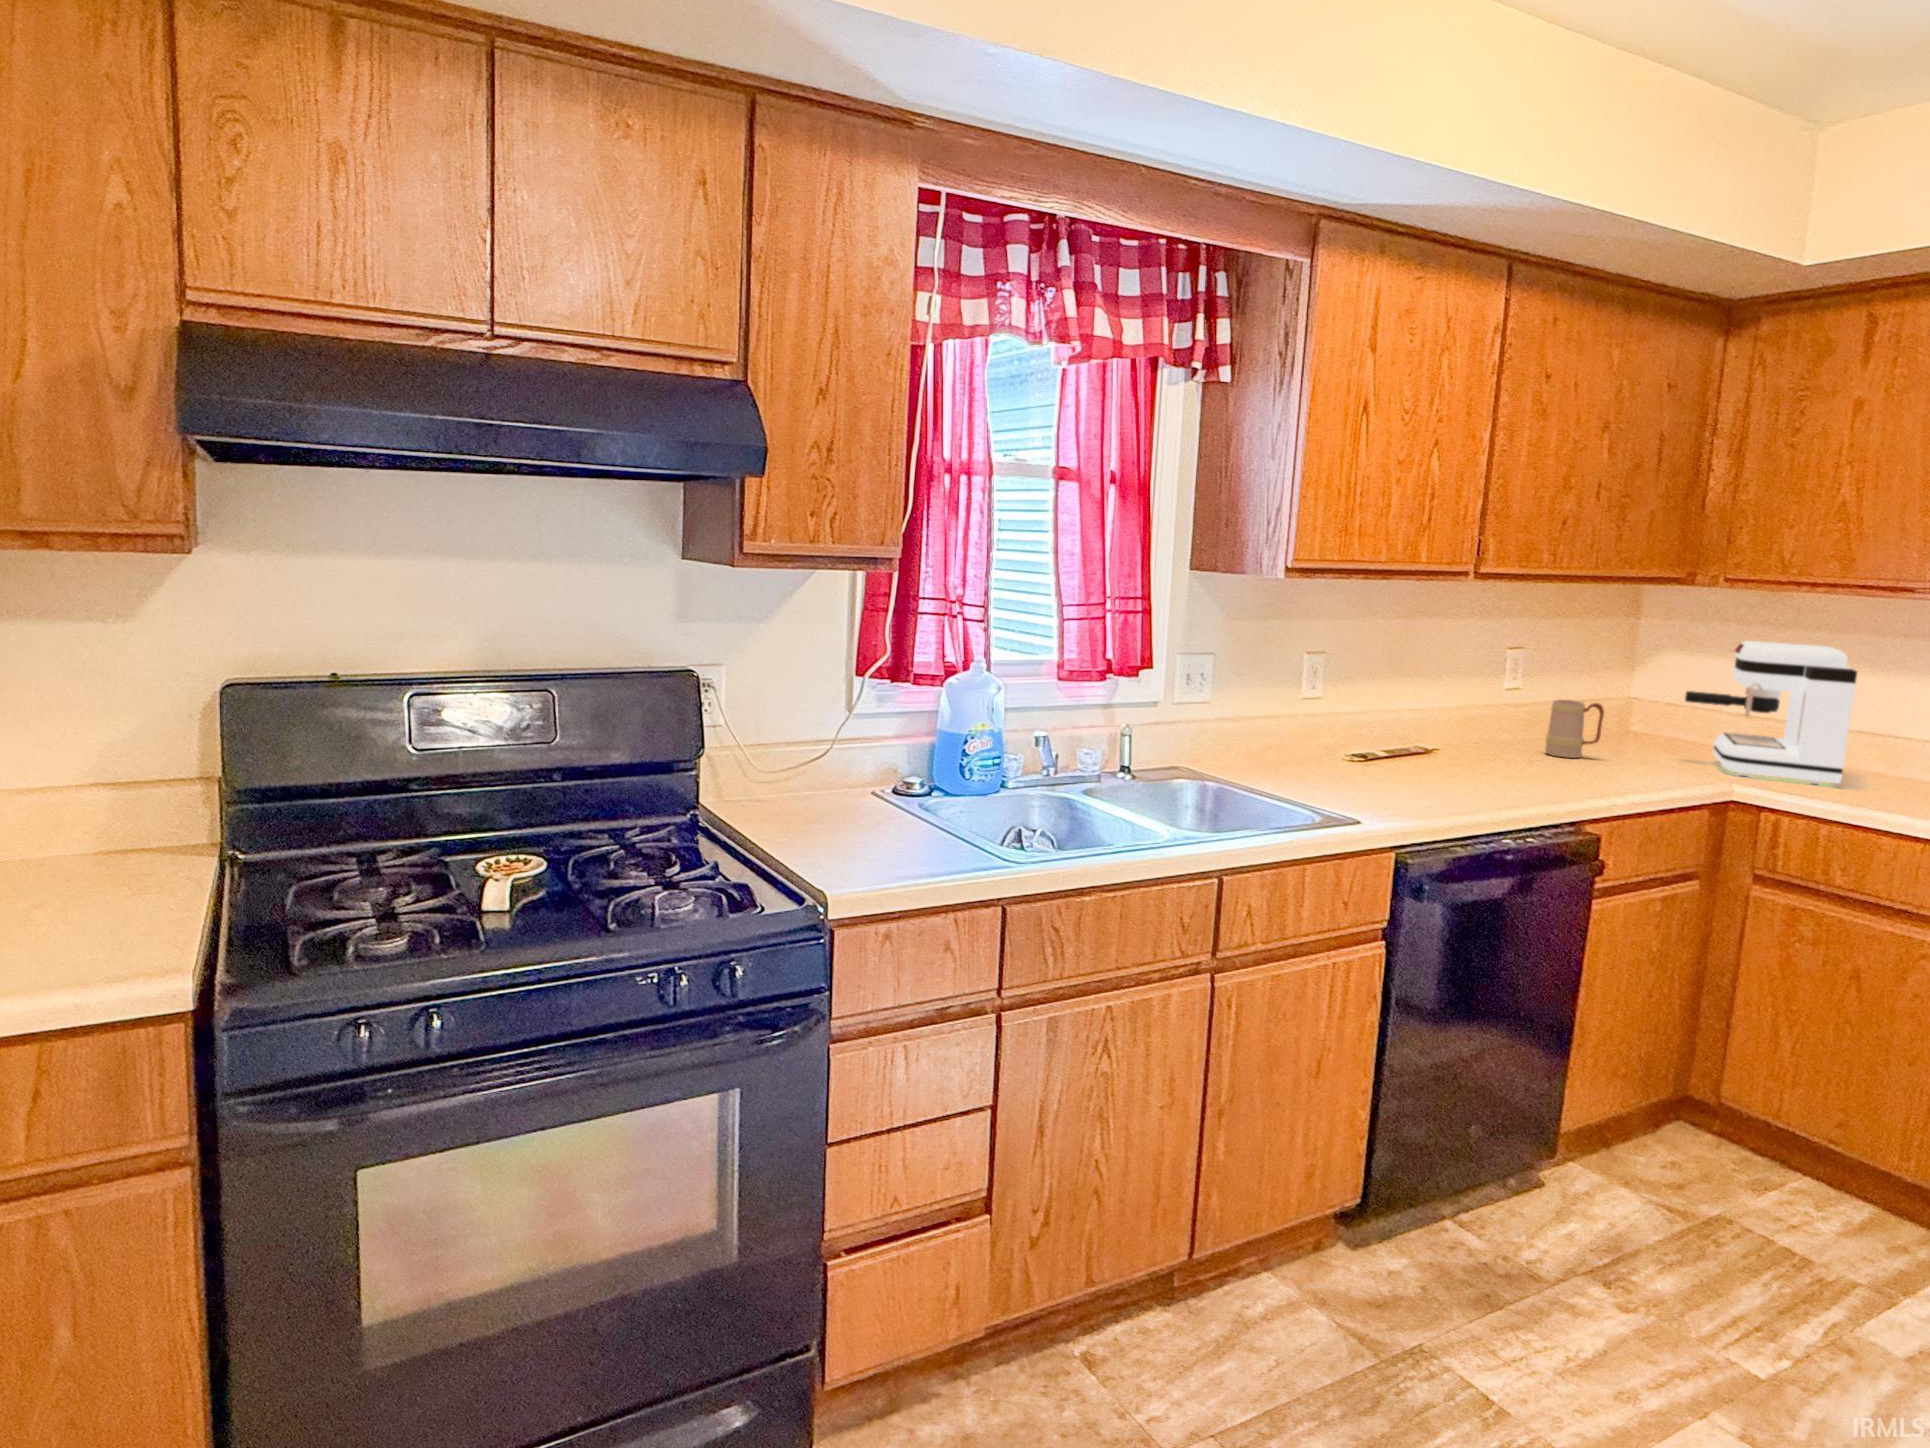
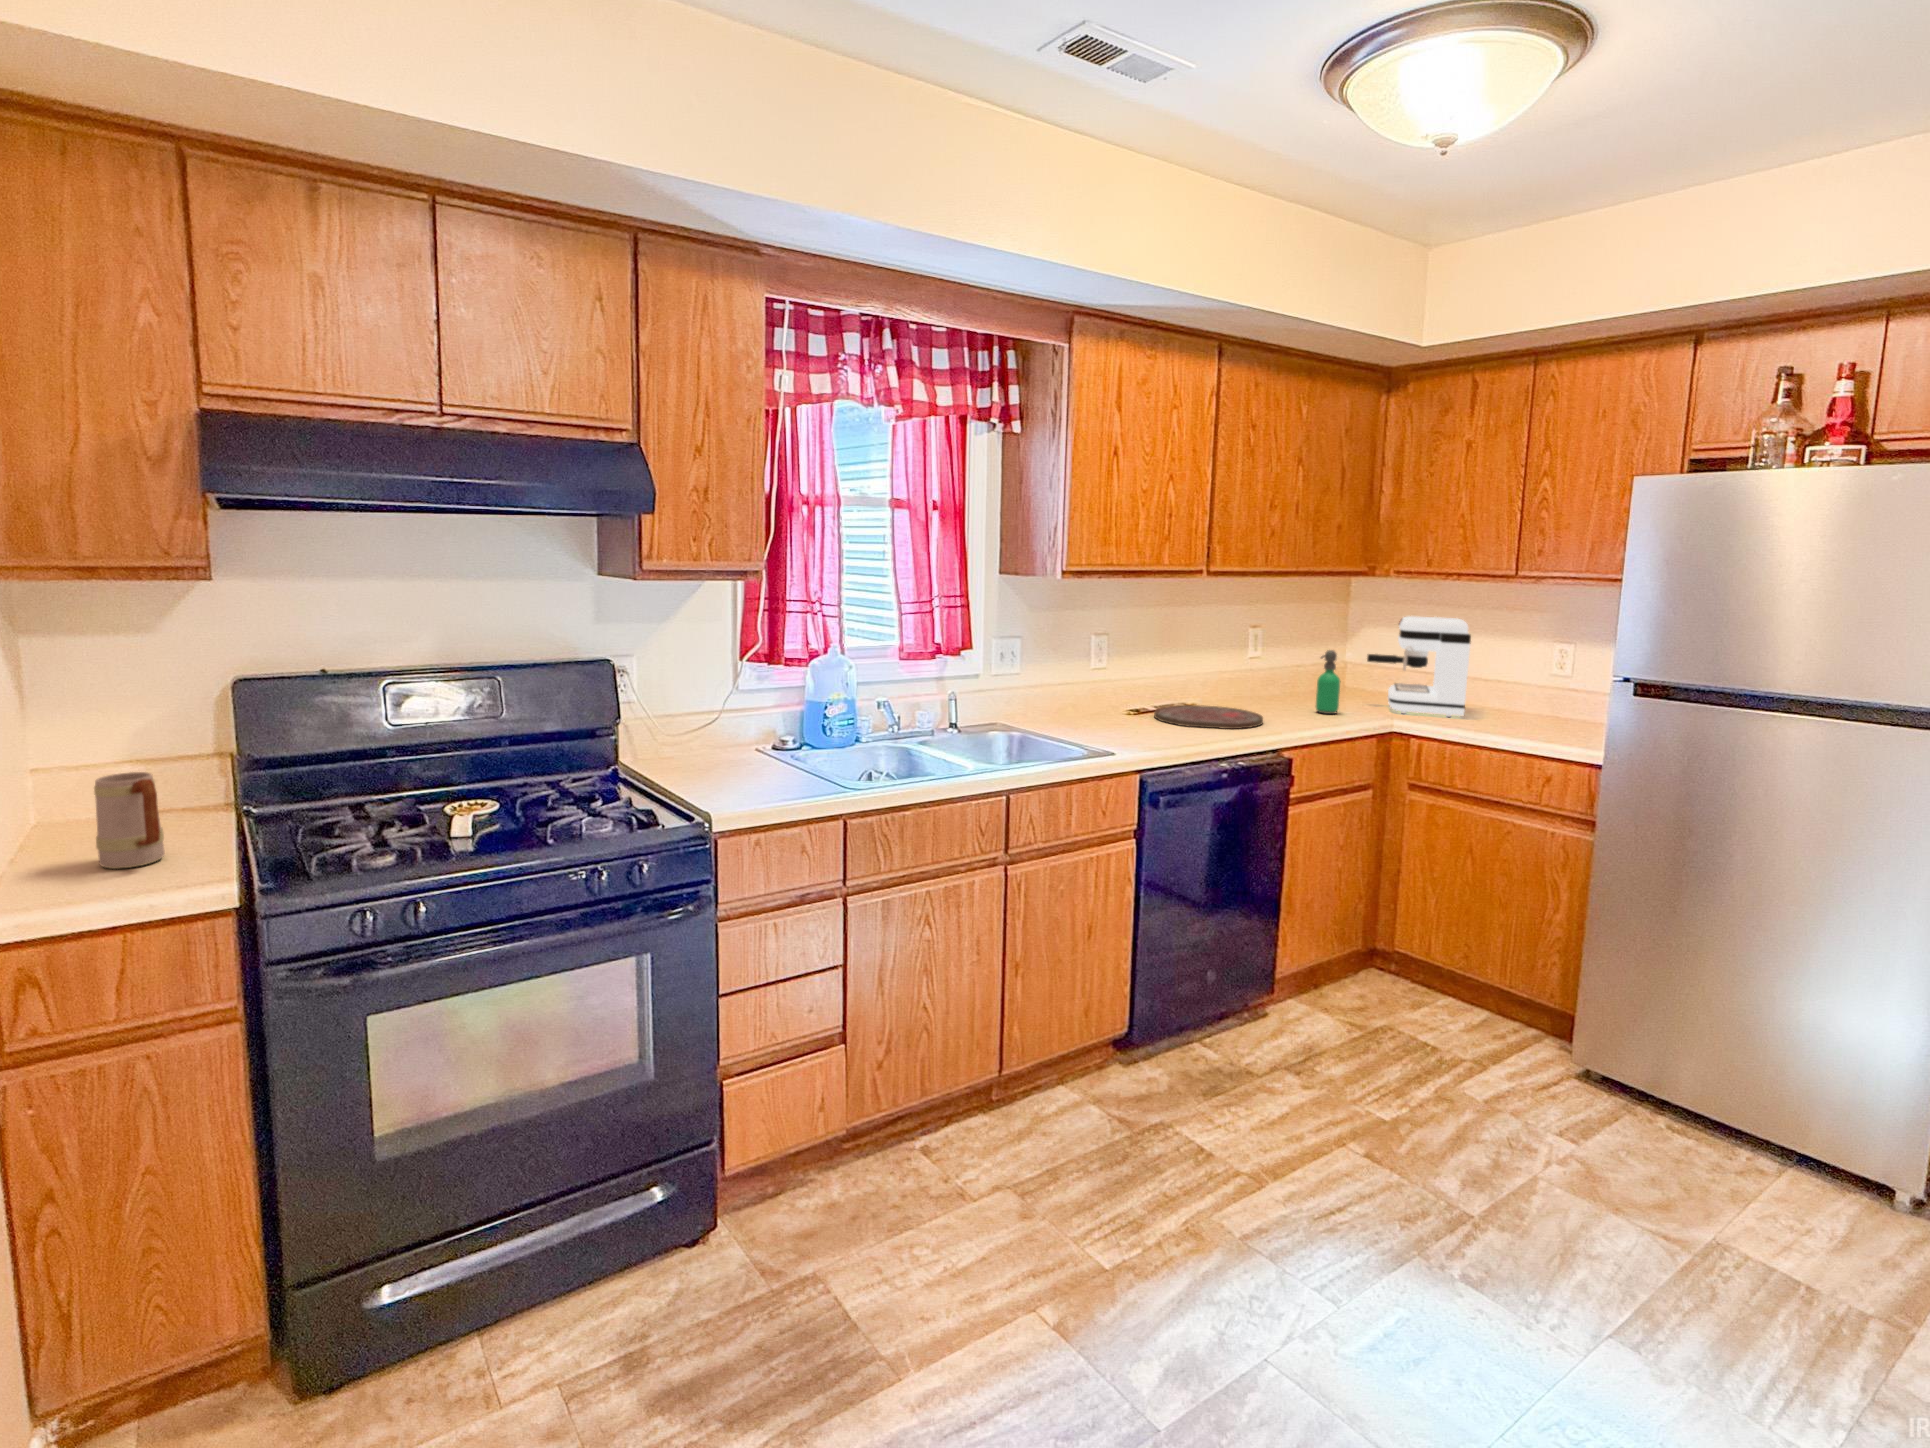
soap dispenser: none [1615,684,1654,773] -> present [1316,650,1340,714]
mug: present [1545,700,1604,758] -> present [94,772,165,869]
cutting board: none [1390,752,1550,790] -> present [1154,705,1263,729]

